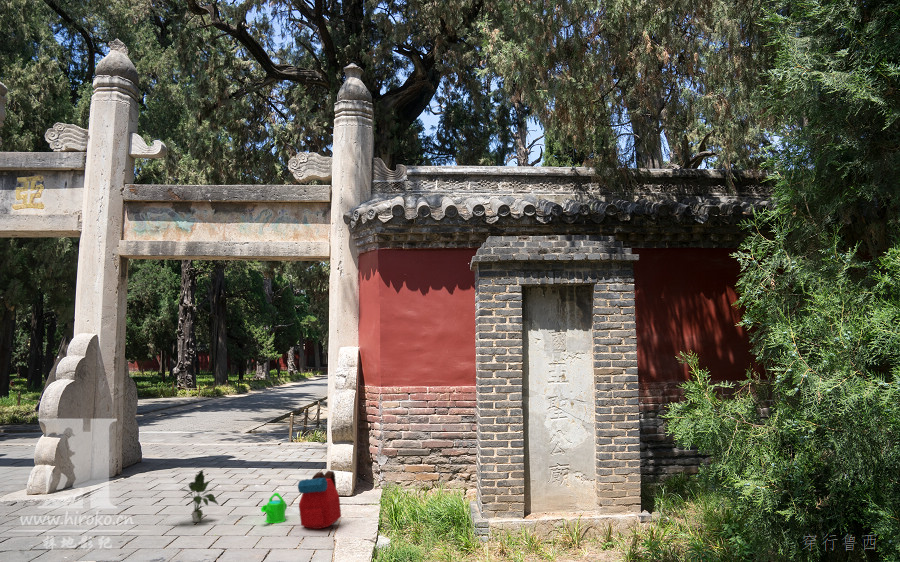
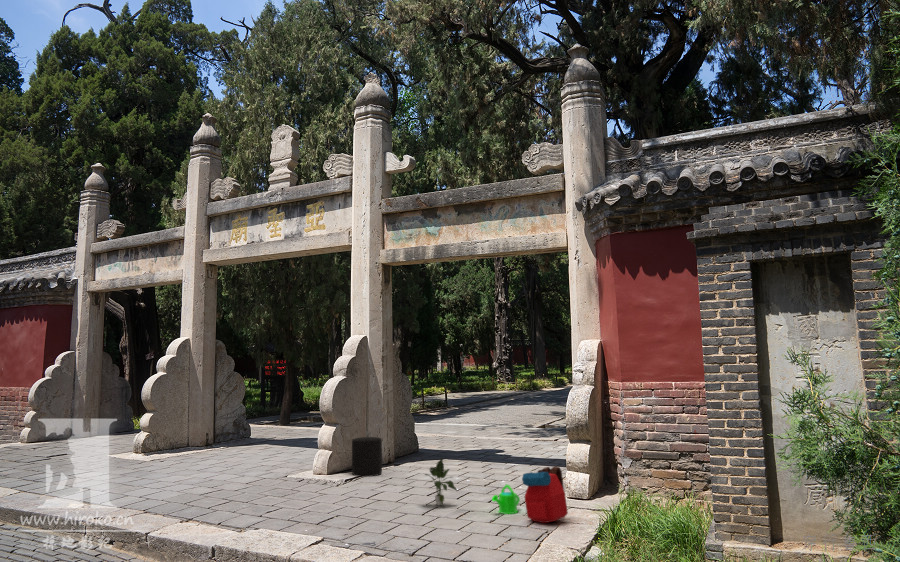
stool: none [69,449,110,495] -> present [352,437,382,477]

